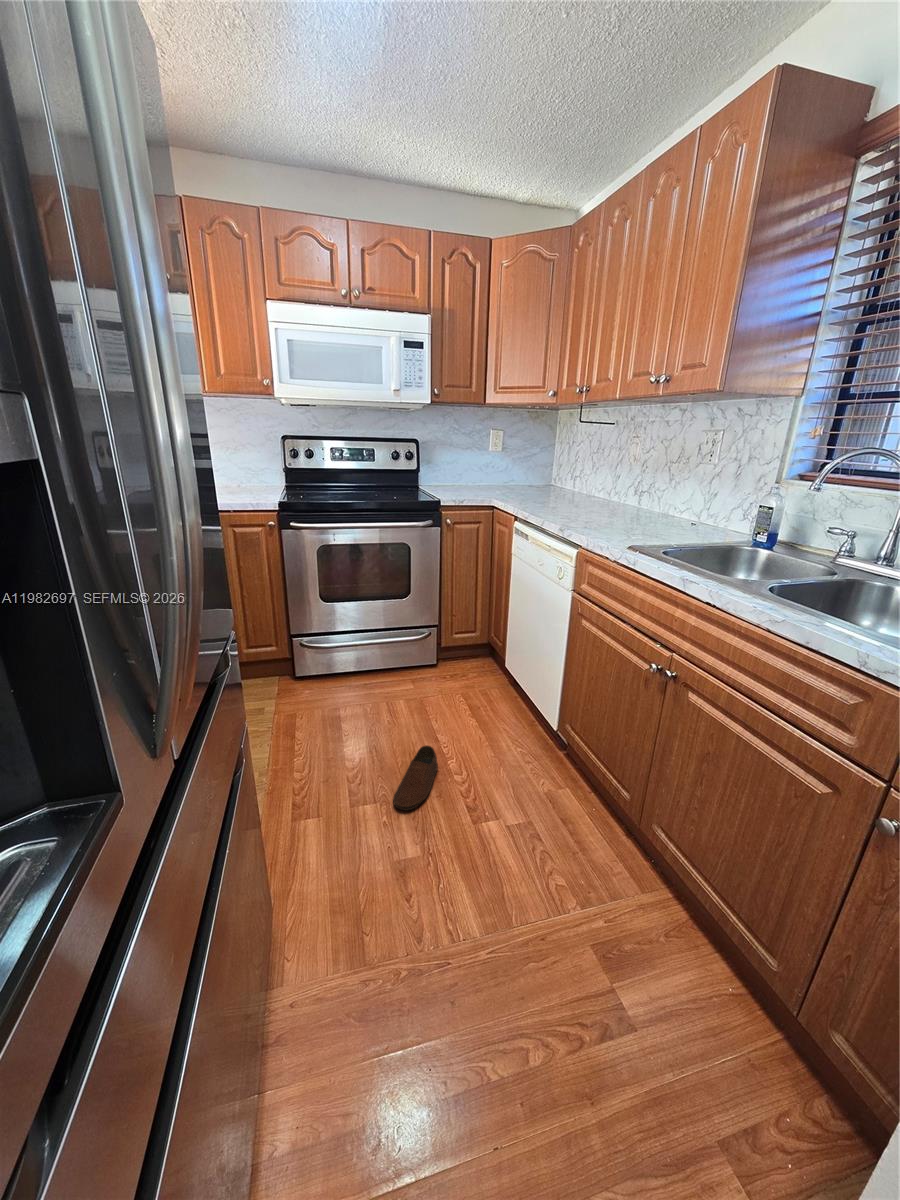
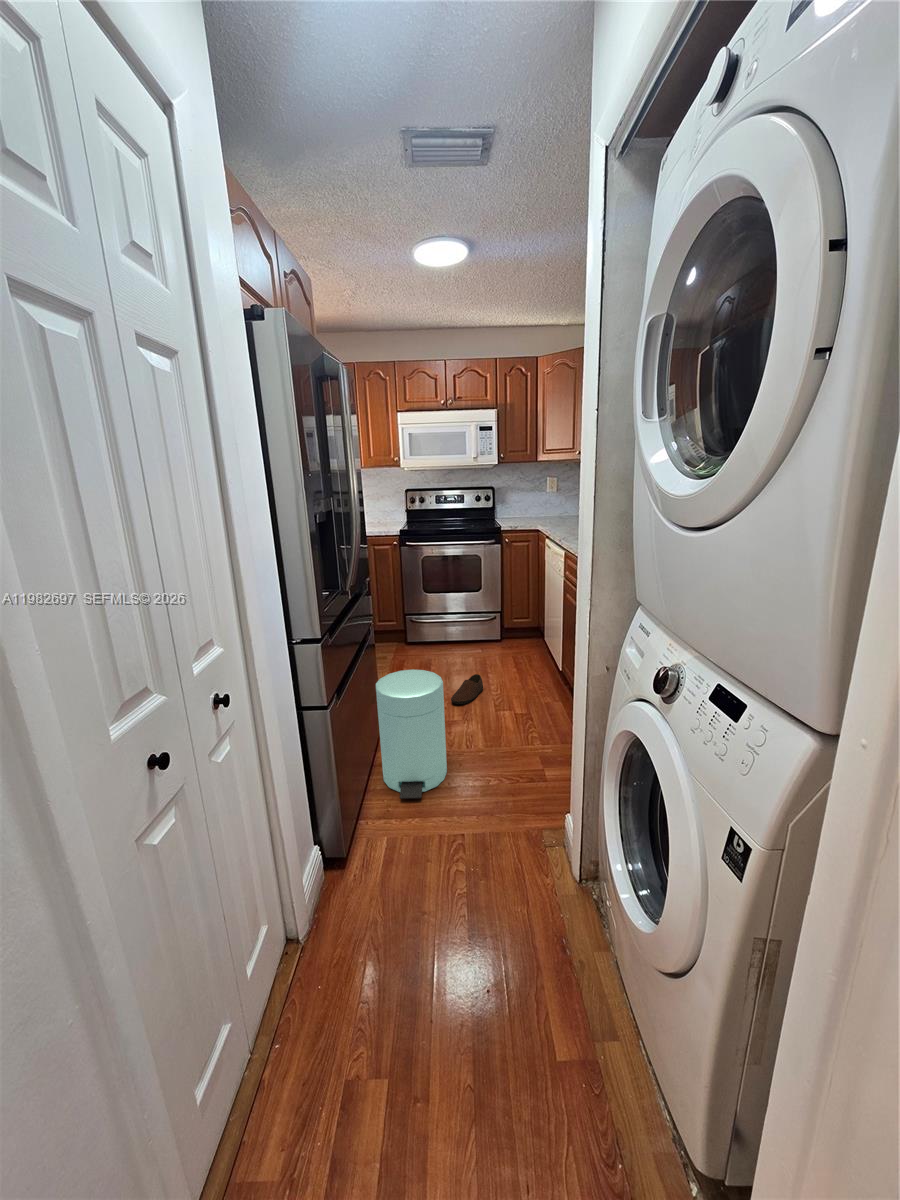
trash can: none [279,821,433,1148] -> present [376,670,447,799]

